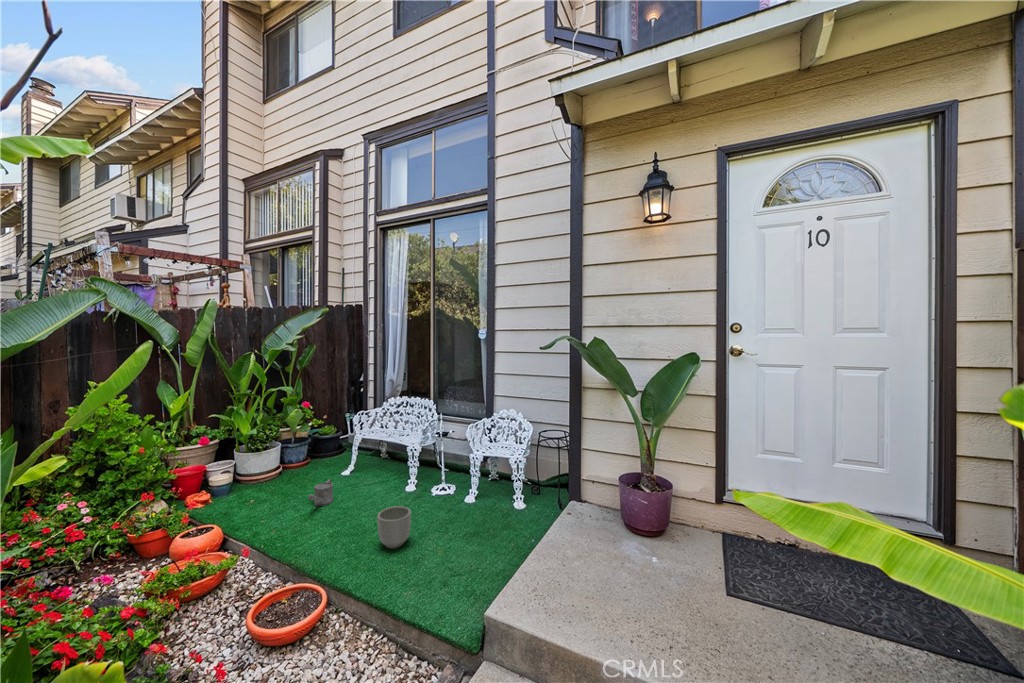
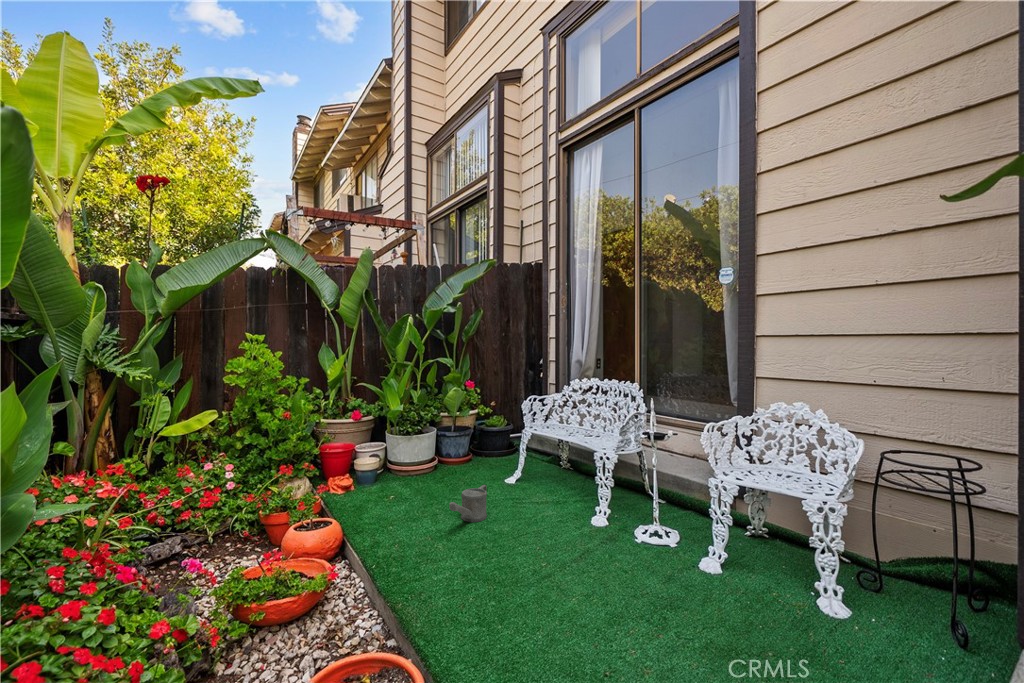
planter: present [377,506,411,549] -> none [536,551,598,634]

